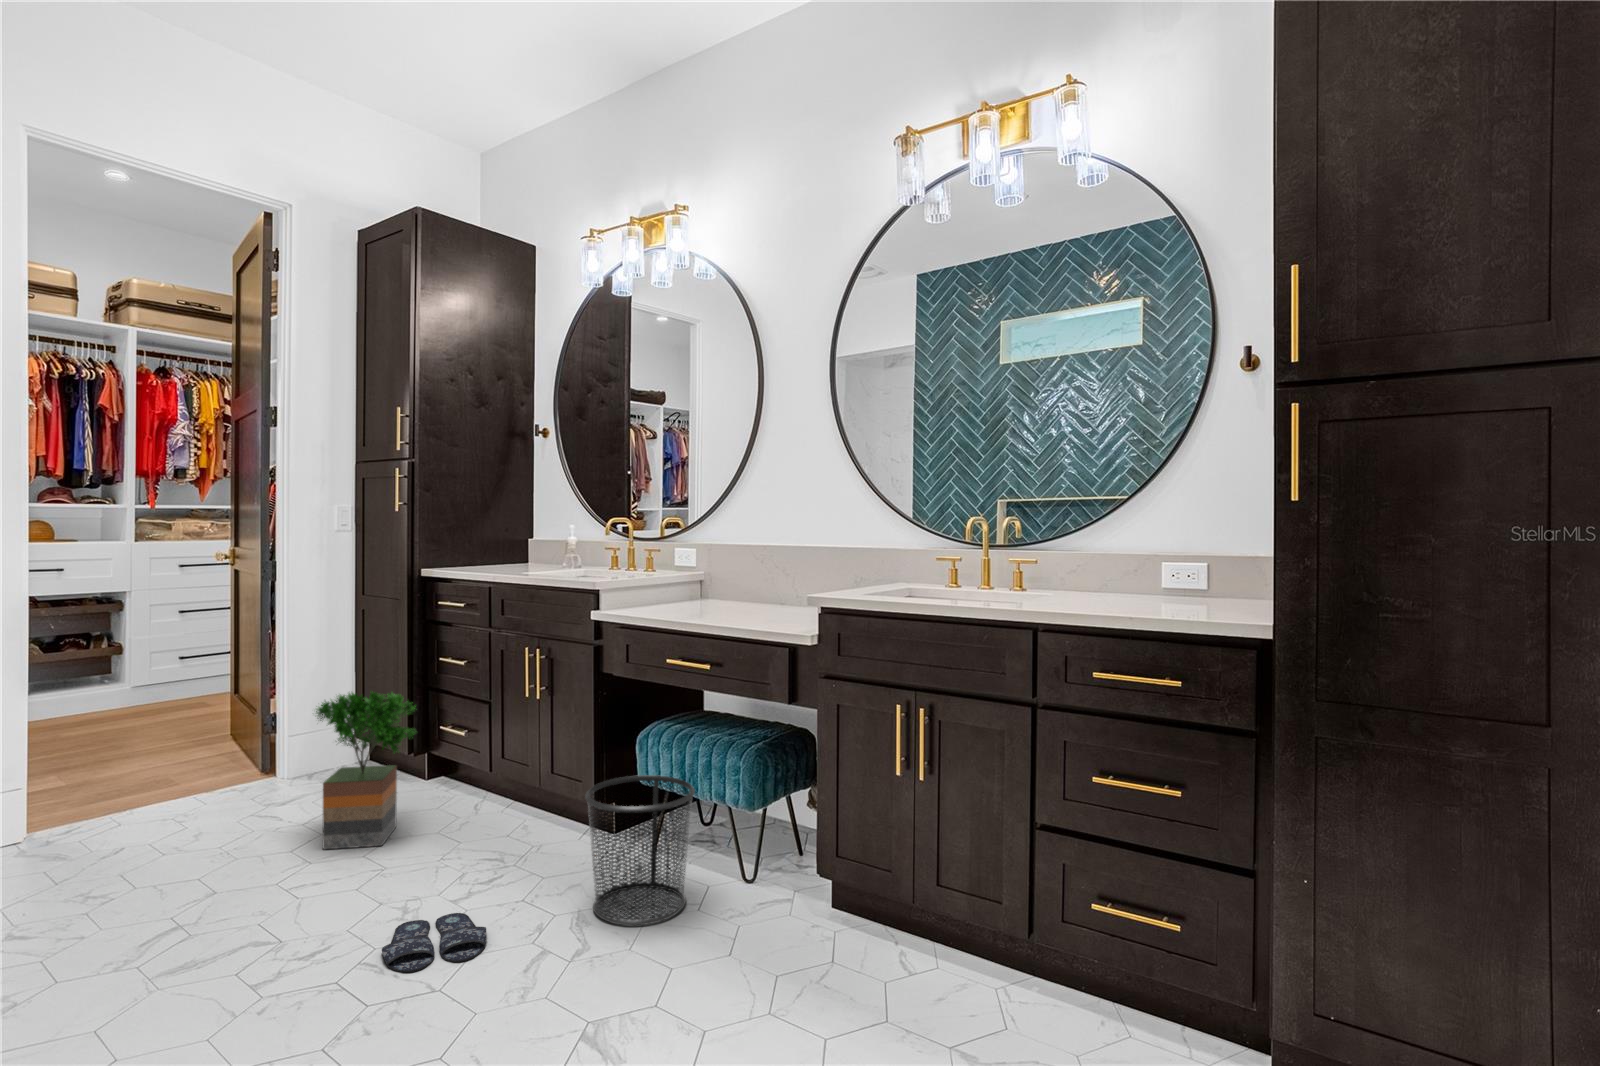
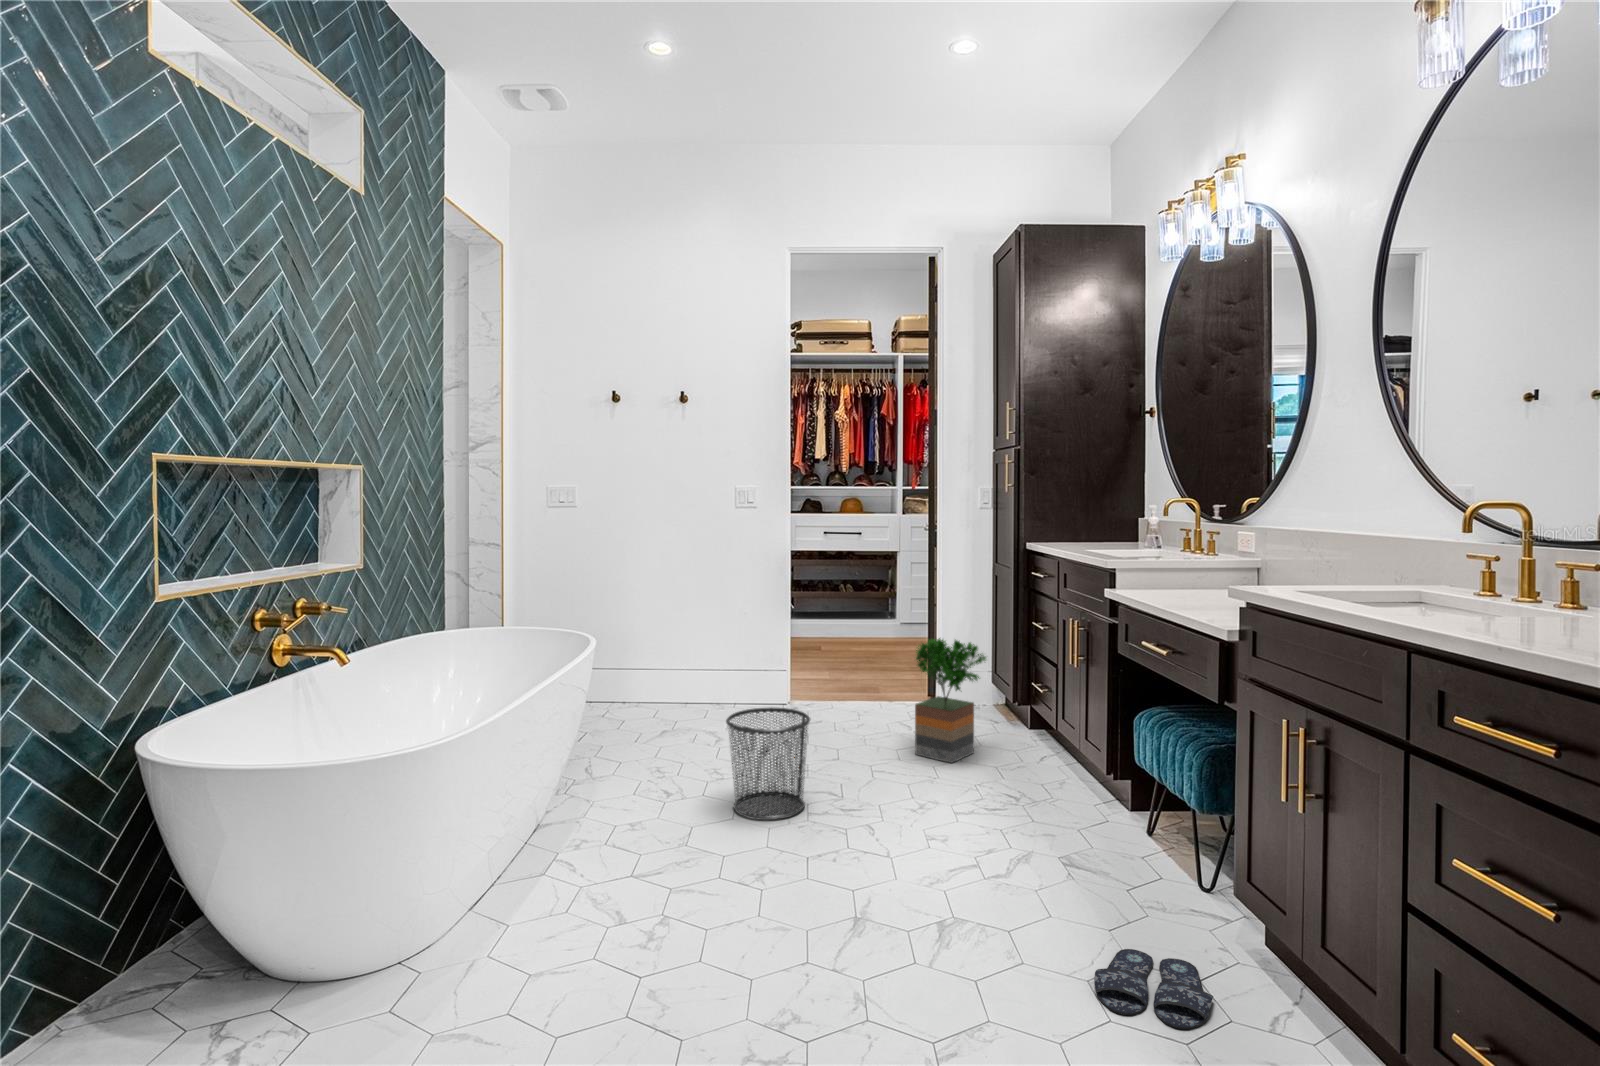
waste bin: present [585,775,695,925] -> present [726,707,810,820]
slippers: present [382,913,487,972] -> present [1094,949,1213,1029]

